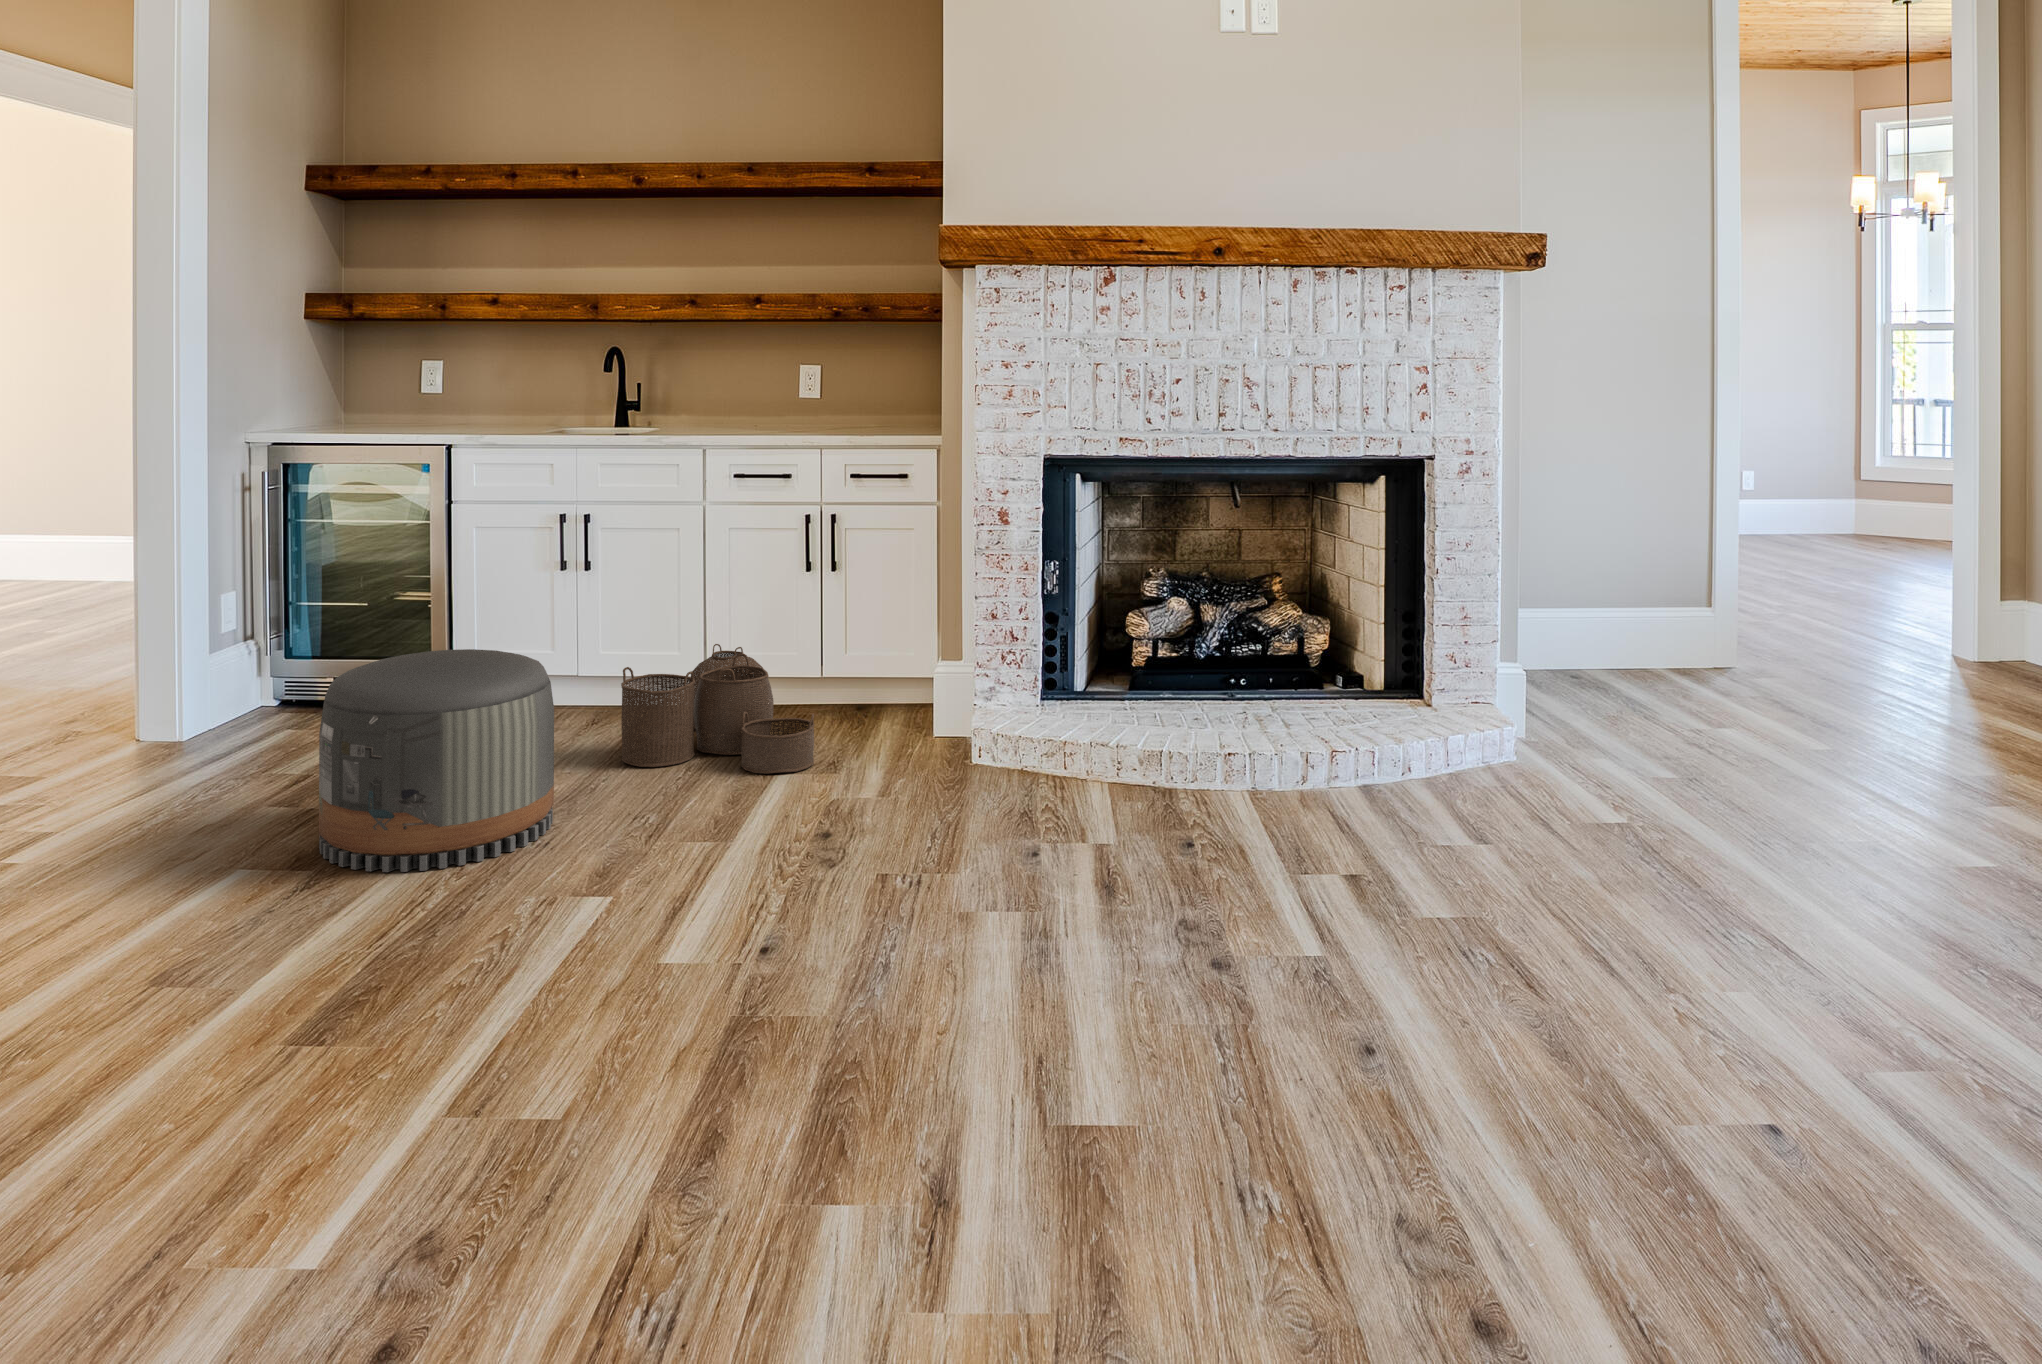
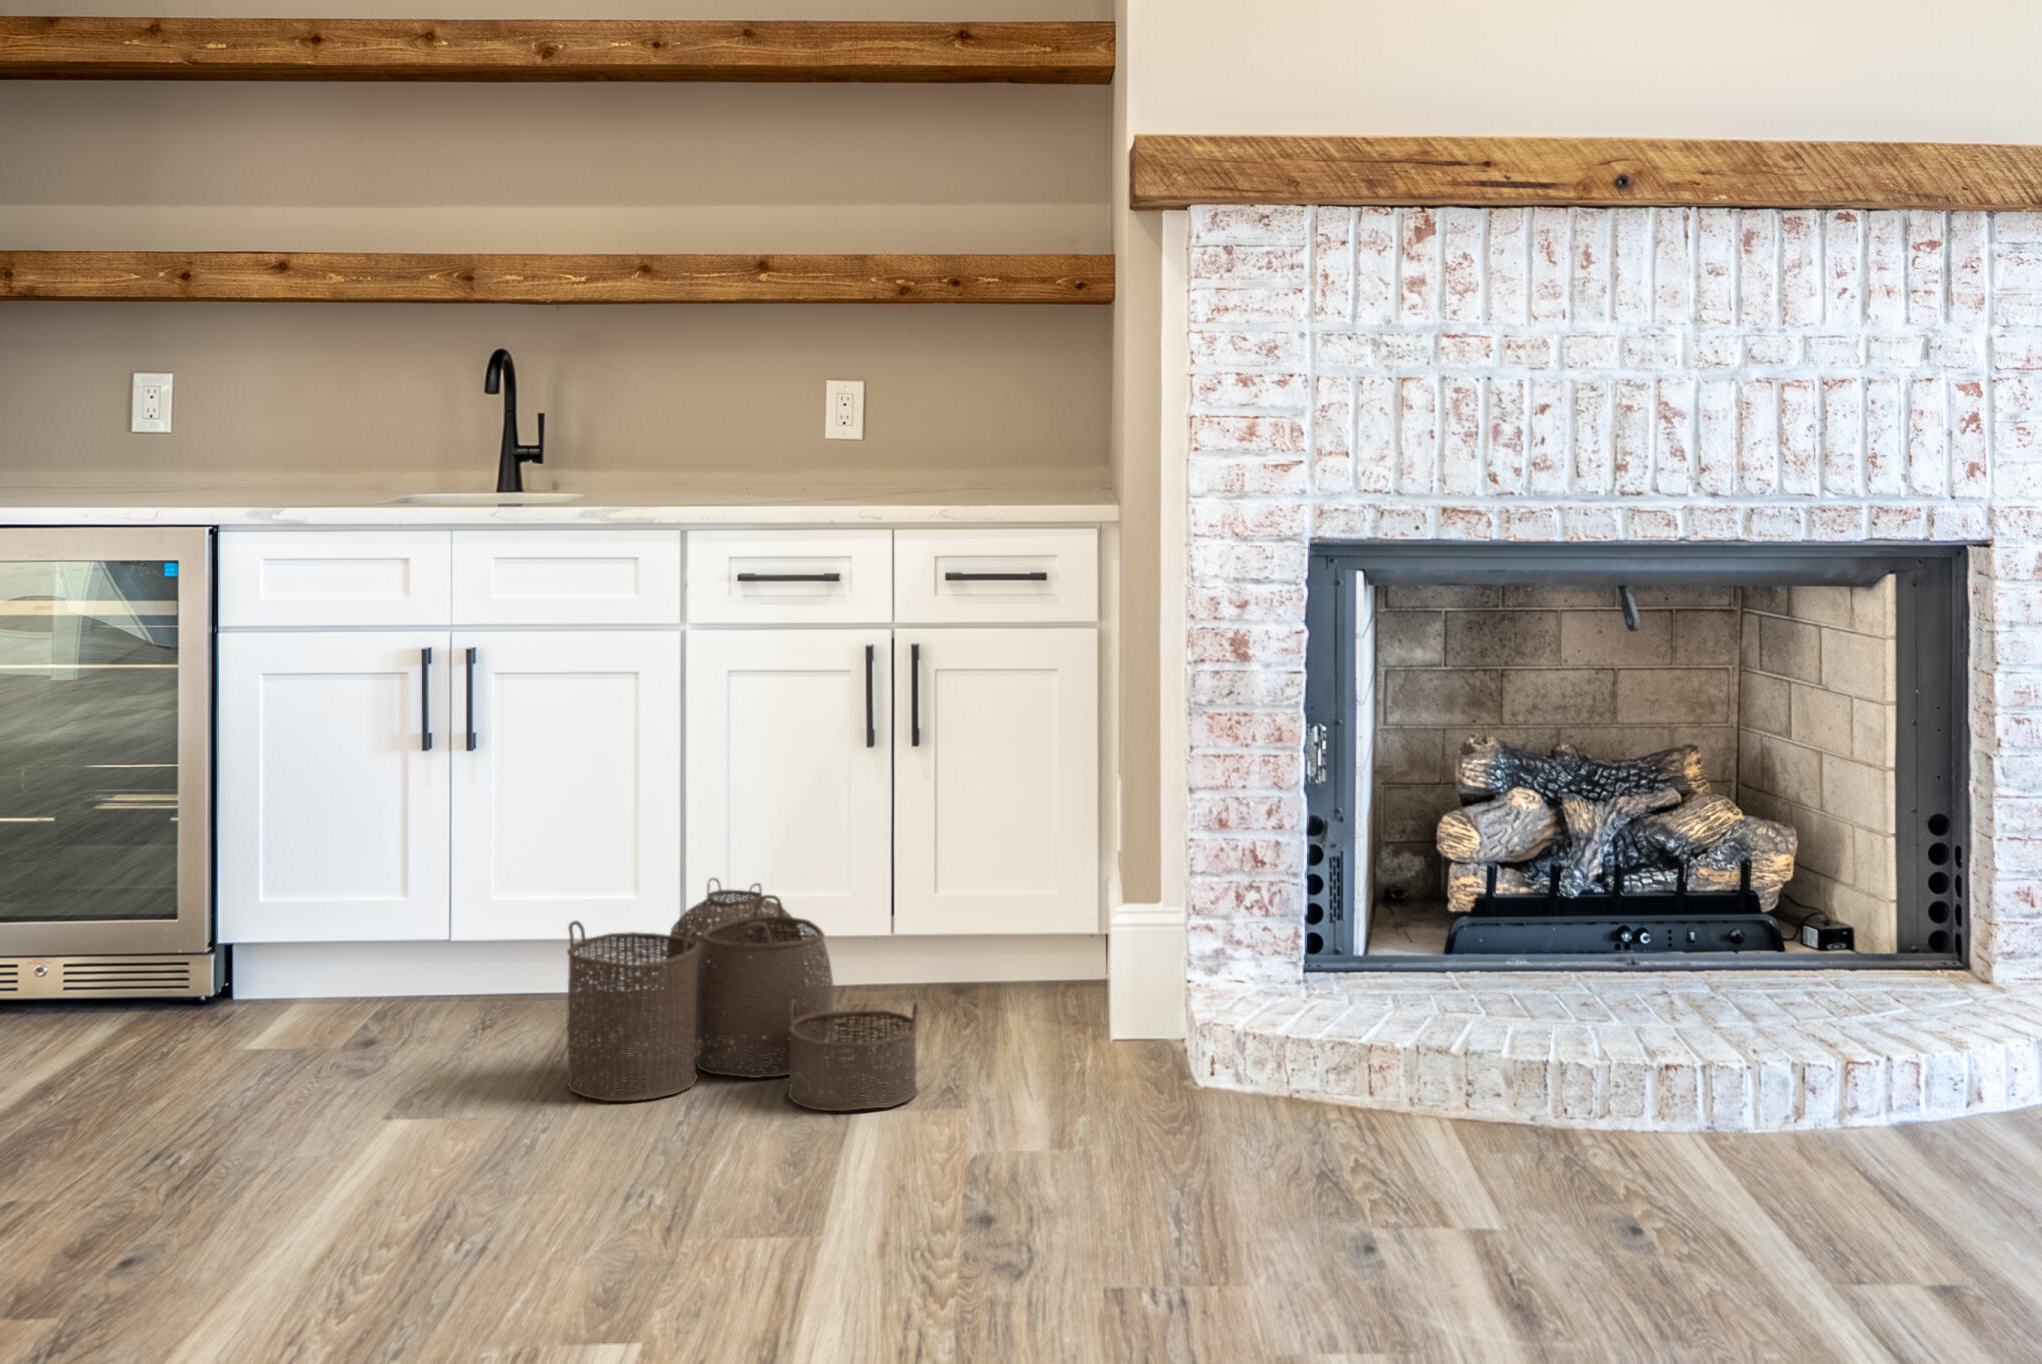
pouf: present [319,649,554,872] -> none [69,891,487,1302]

